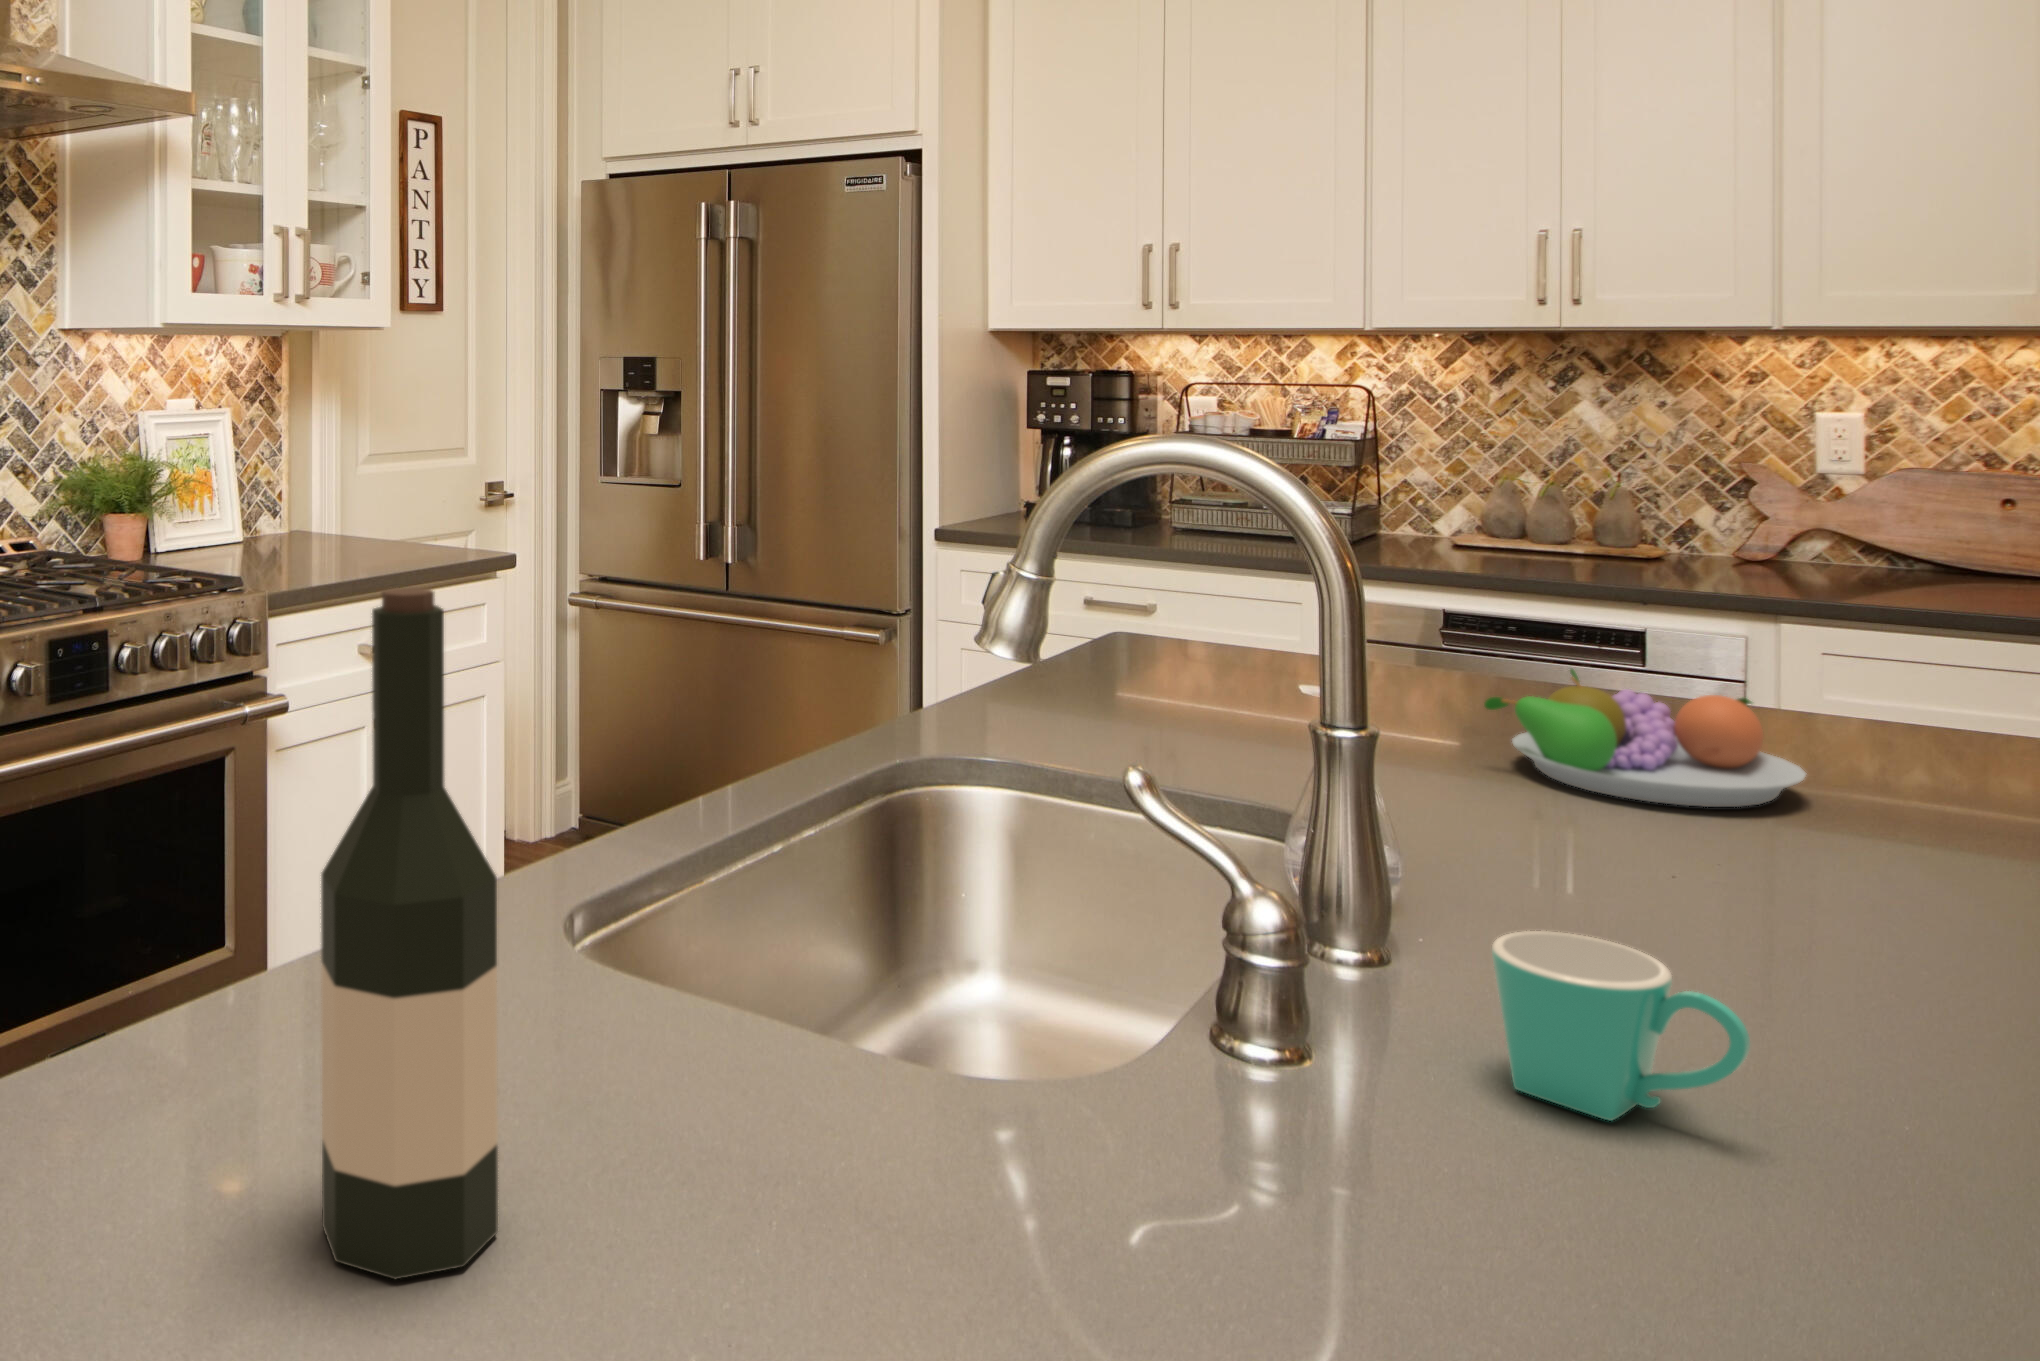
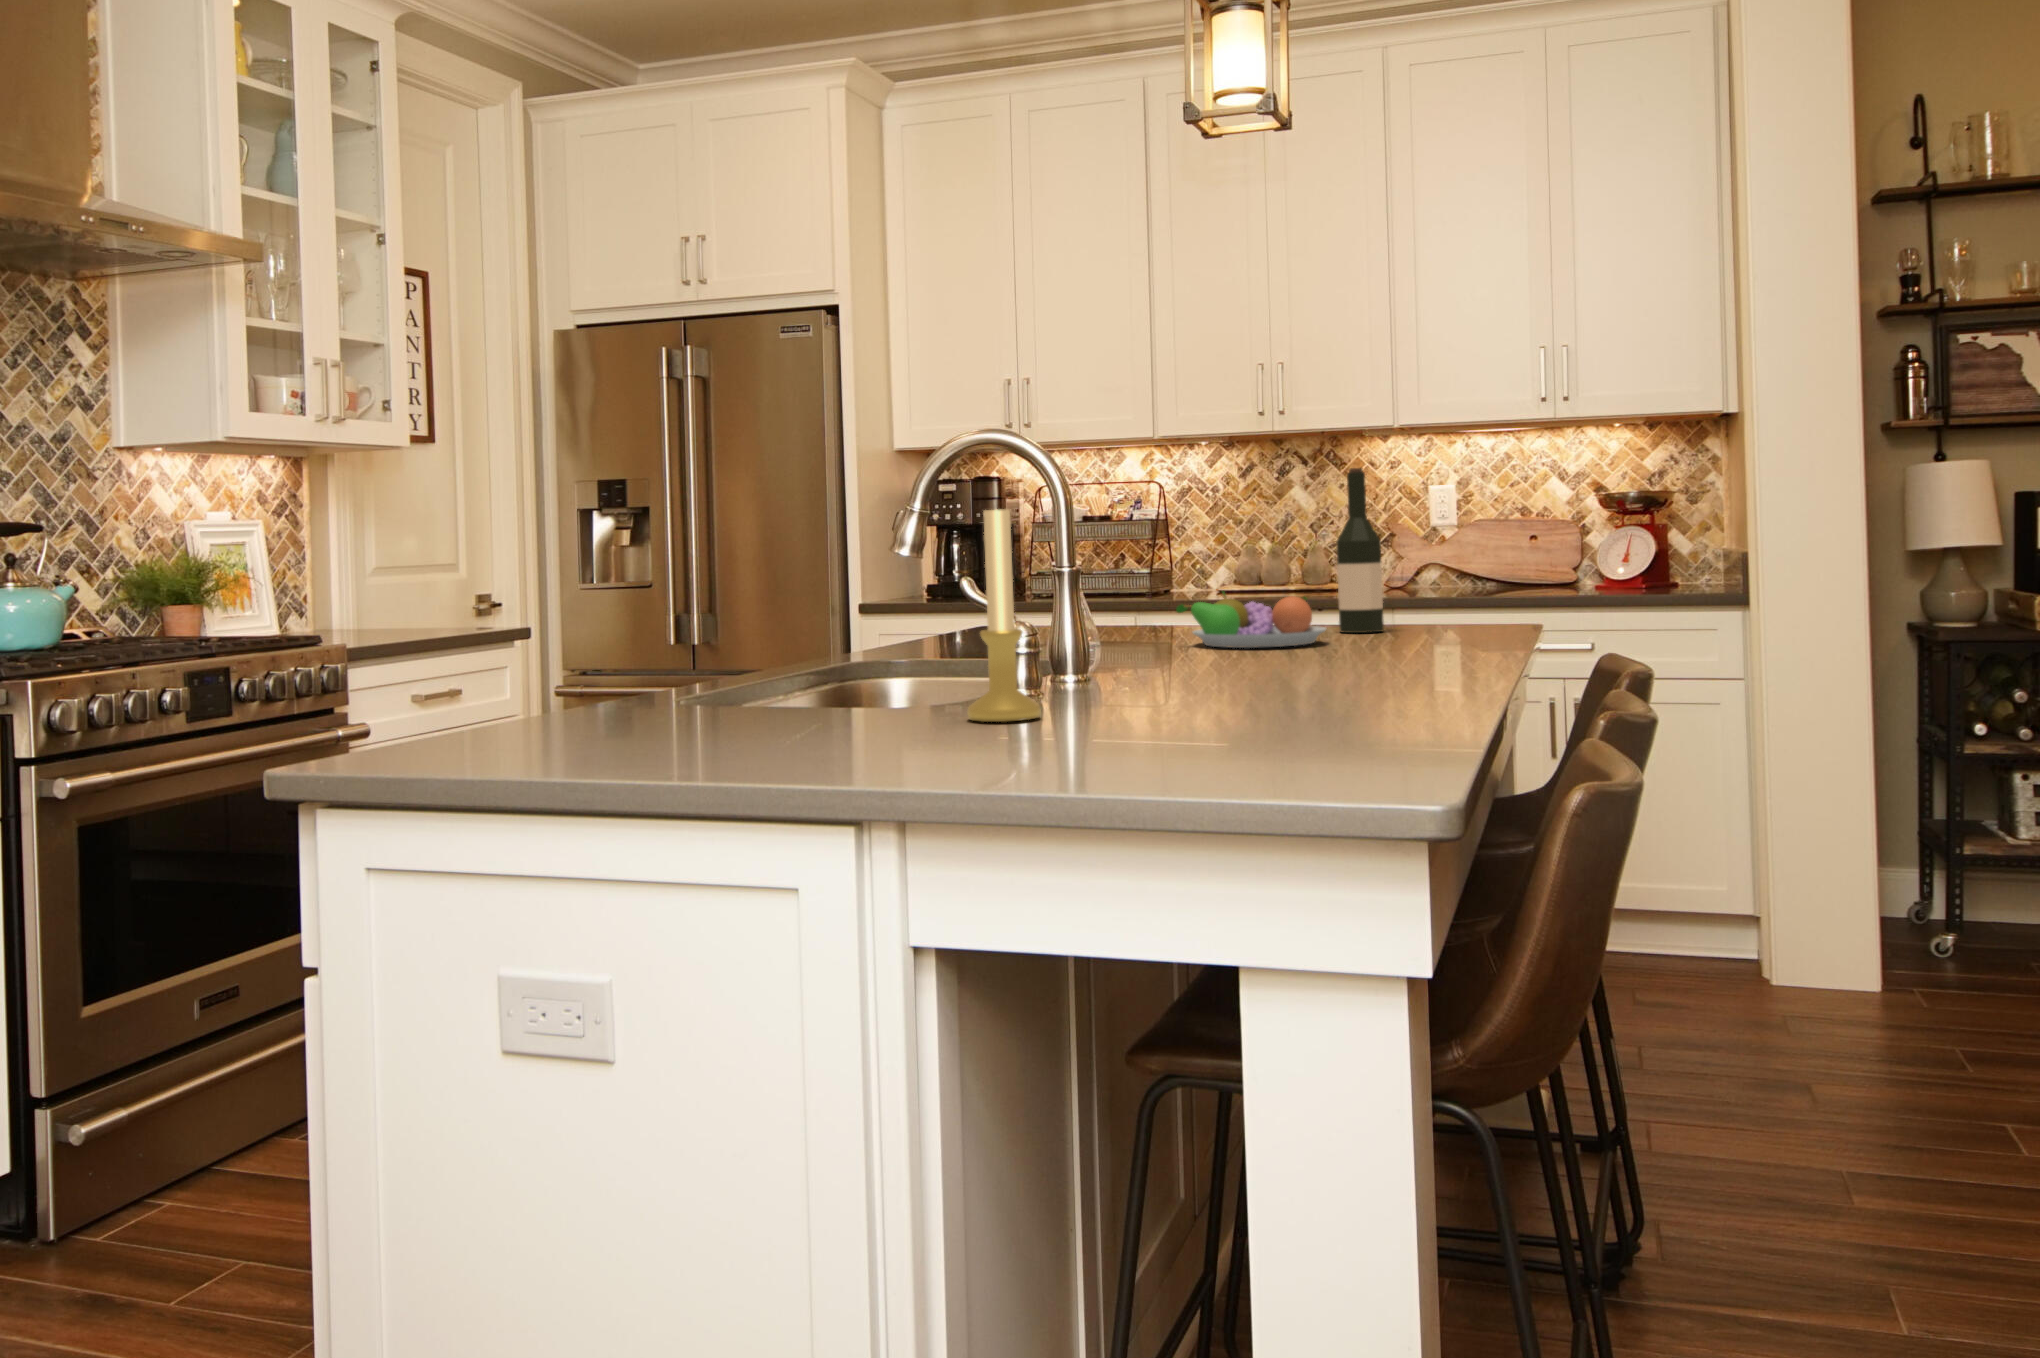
wine bottle: present [321,588,498,1279] -> present [1337,468,1384,633]
candle holder: none [1117,682,1305,1232] -> present [967,509,1041,722]
mug: present [1492,931,1750,1121] -> none [1127,634,1219,698]

